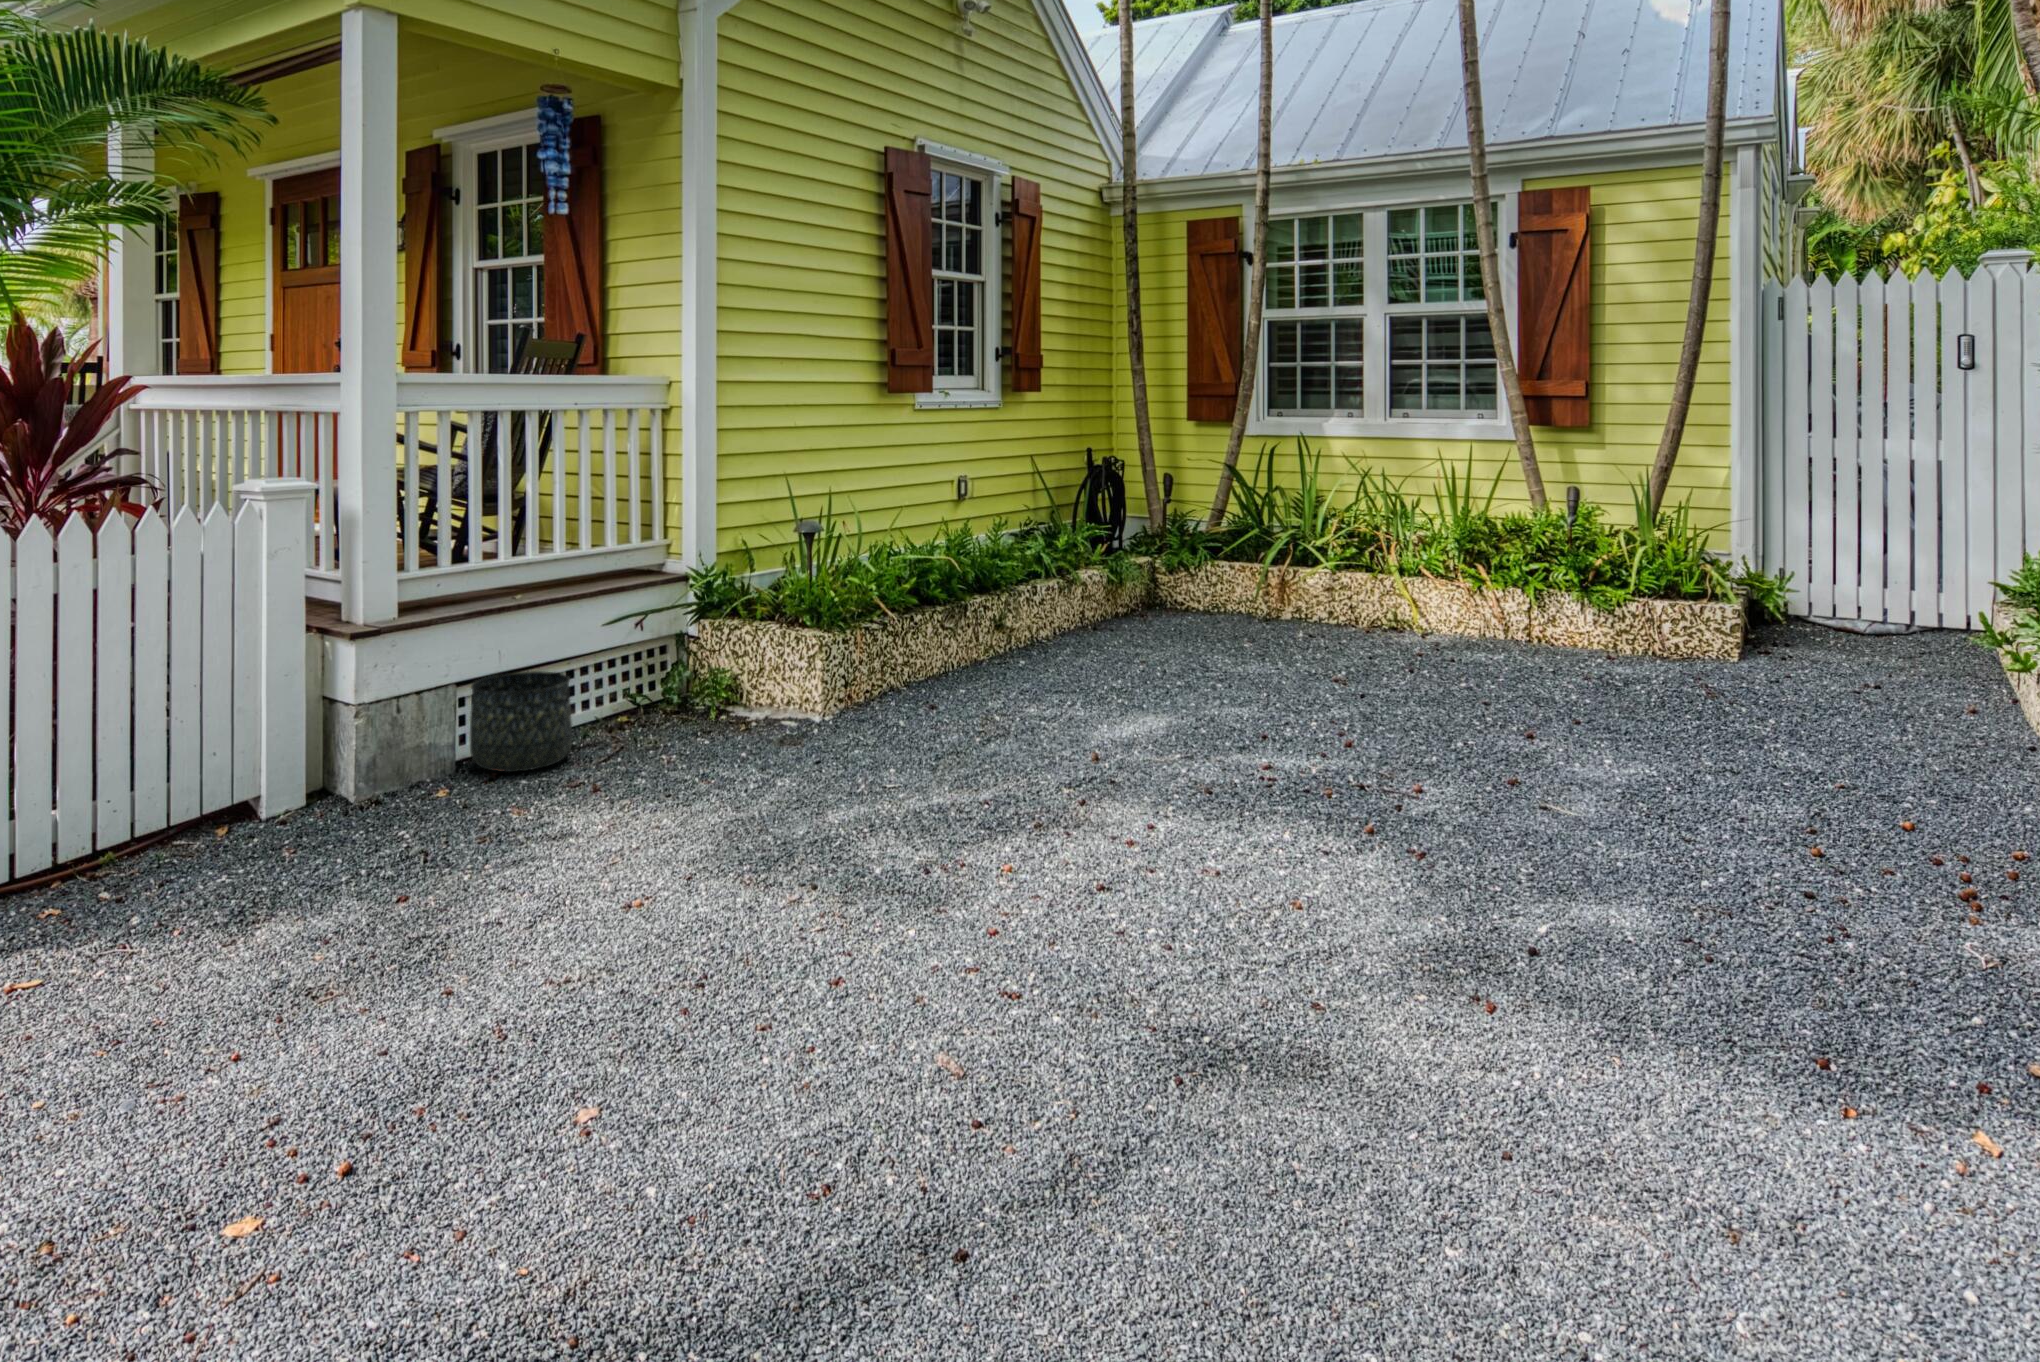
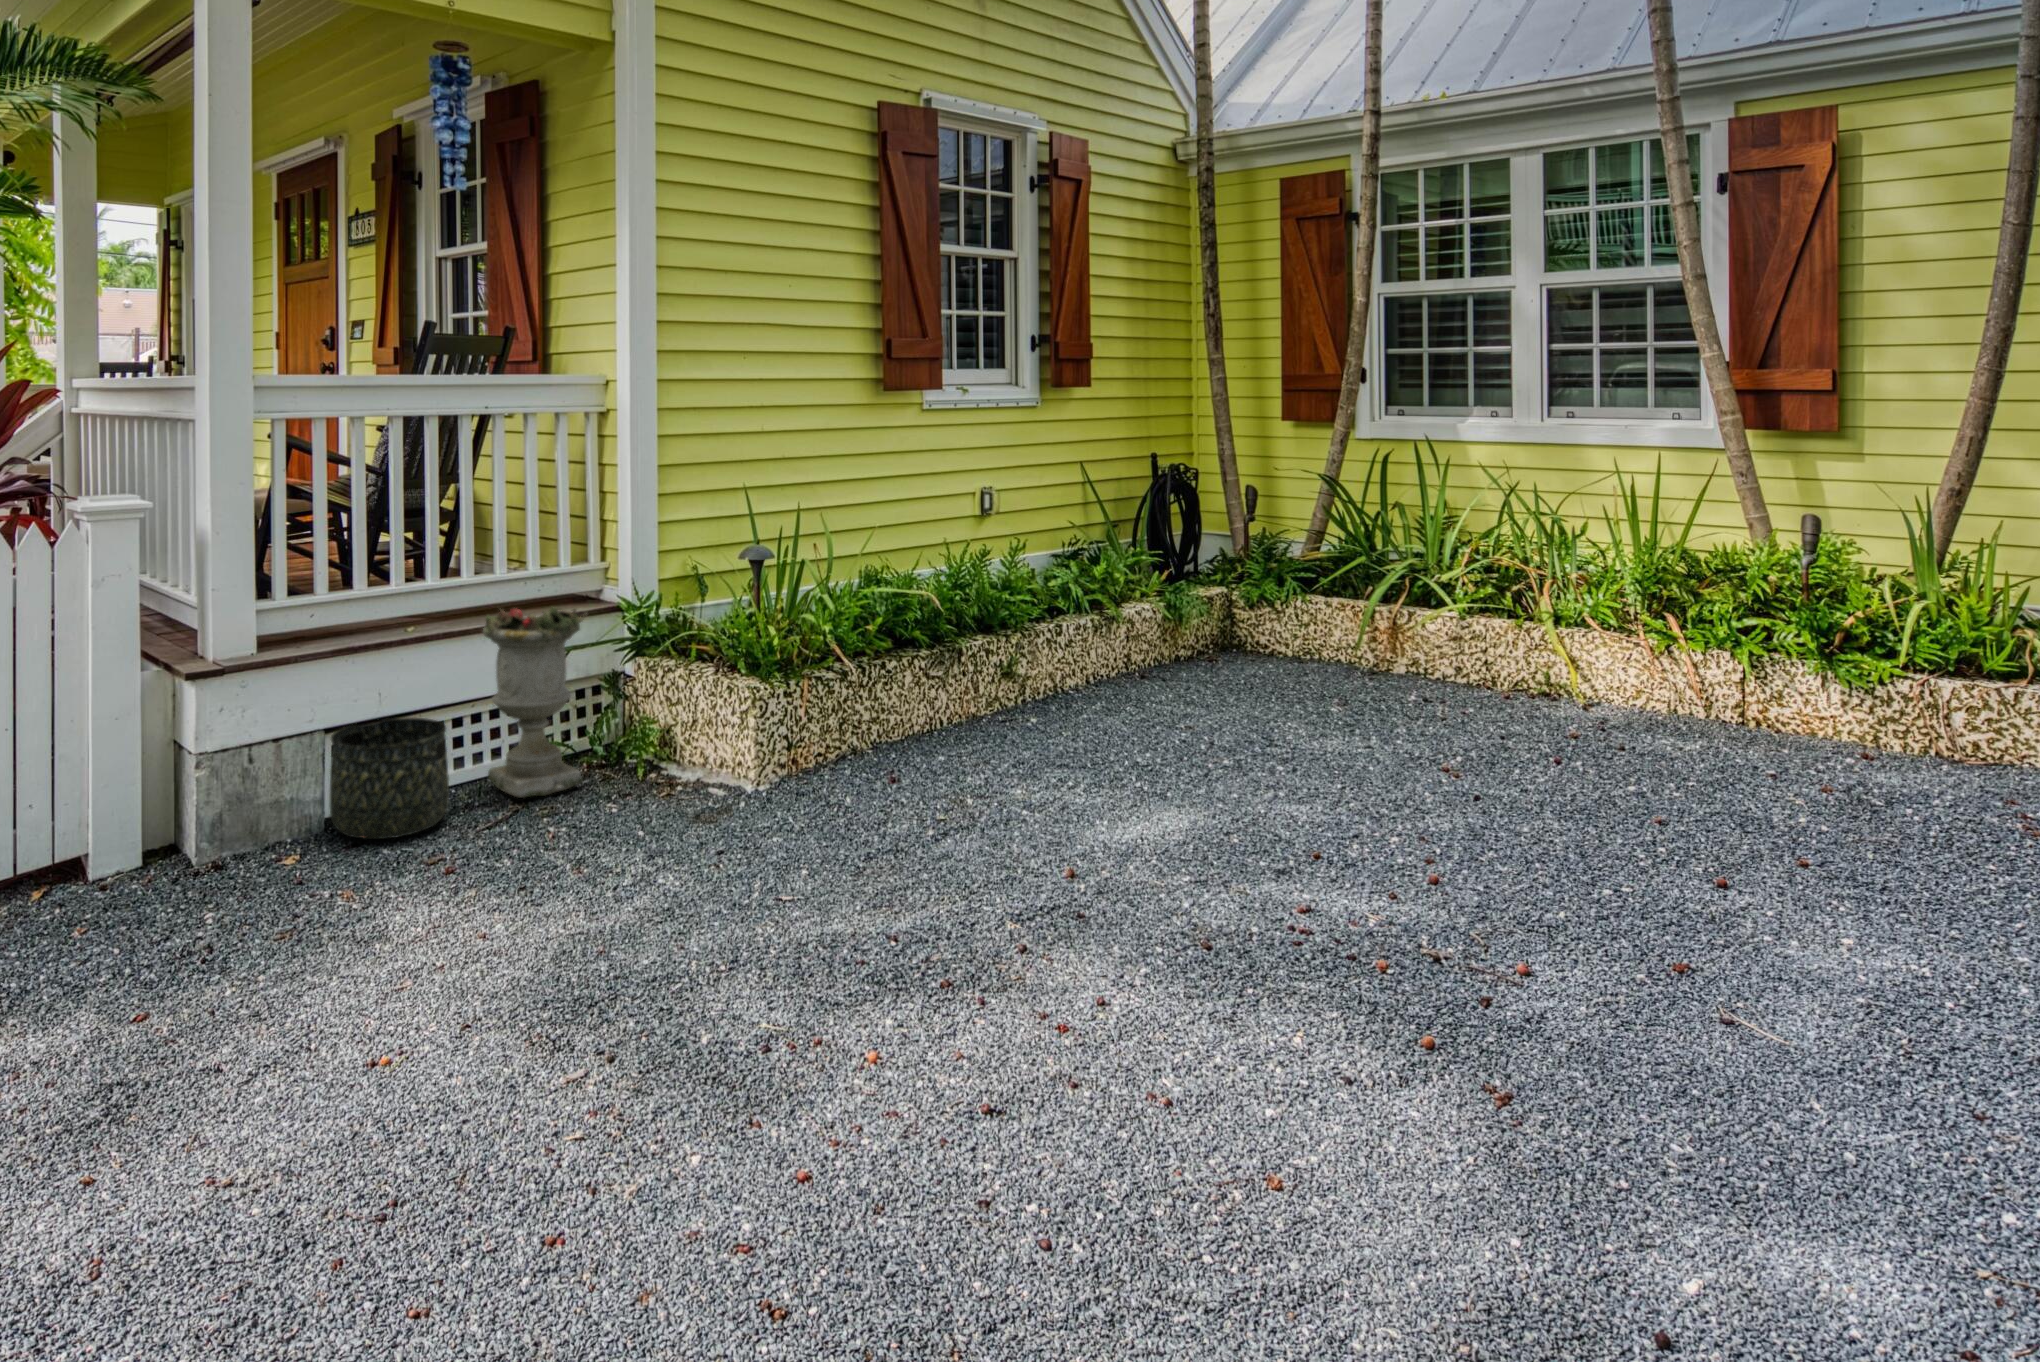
planter: none [586,574,676,736] -> present [483,608,586,798]

